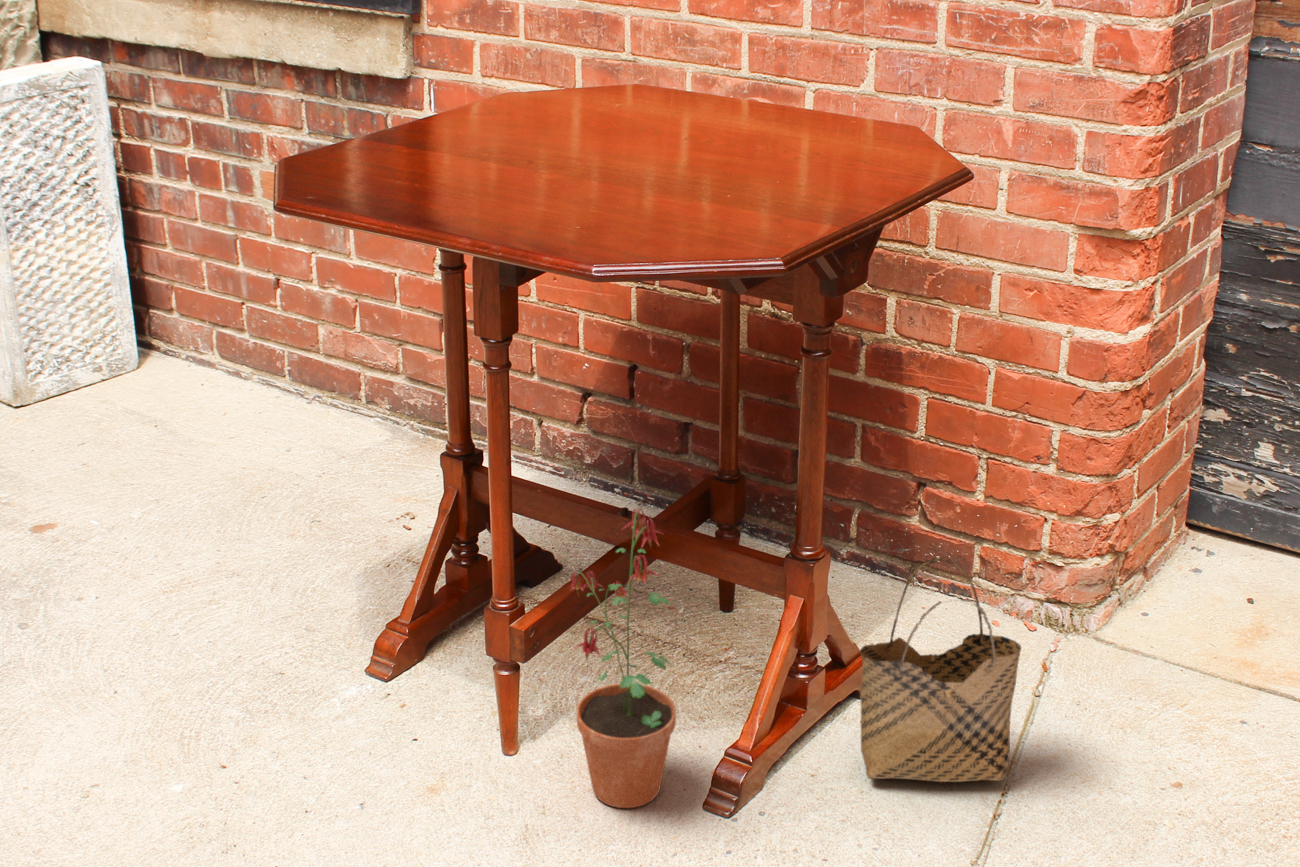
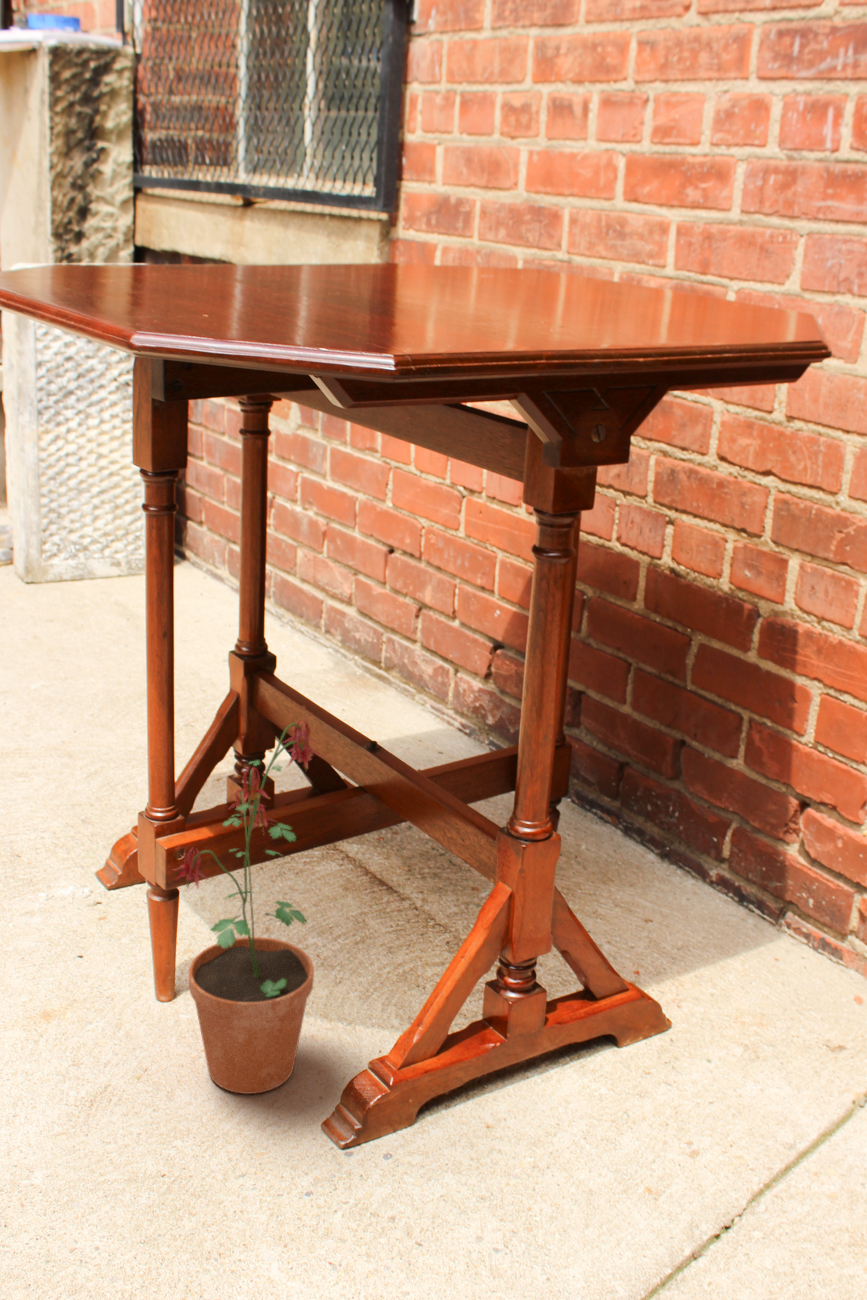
woven basket: present [860,558,1021,782] -> none [538,869,774,1202]

